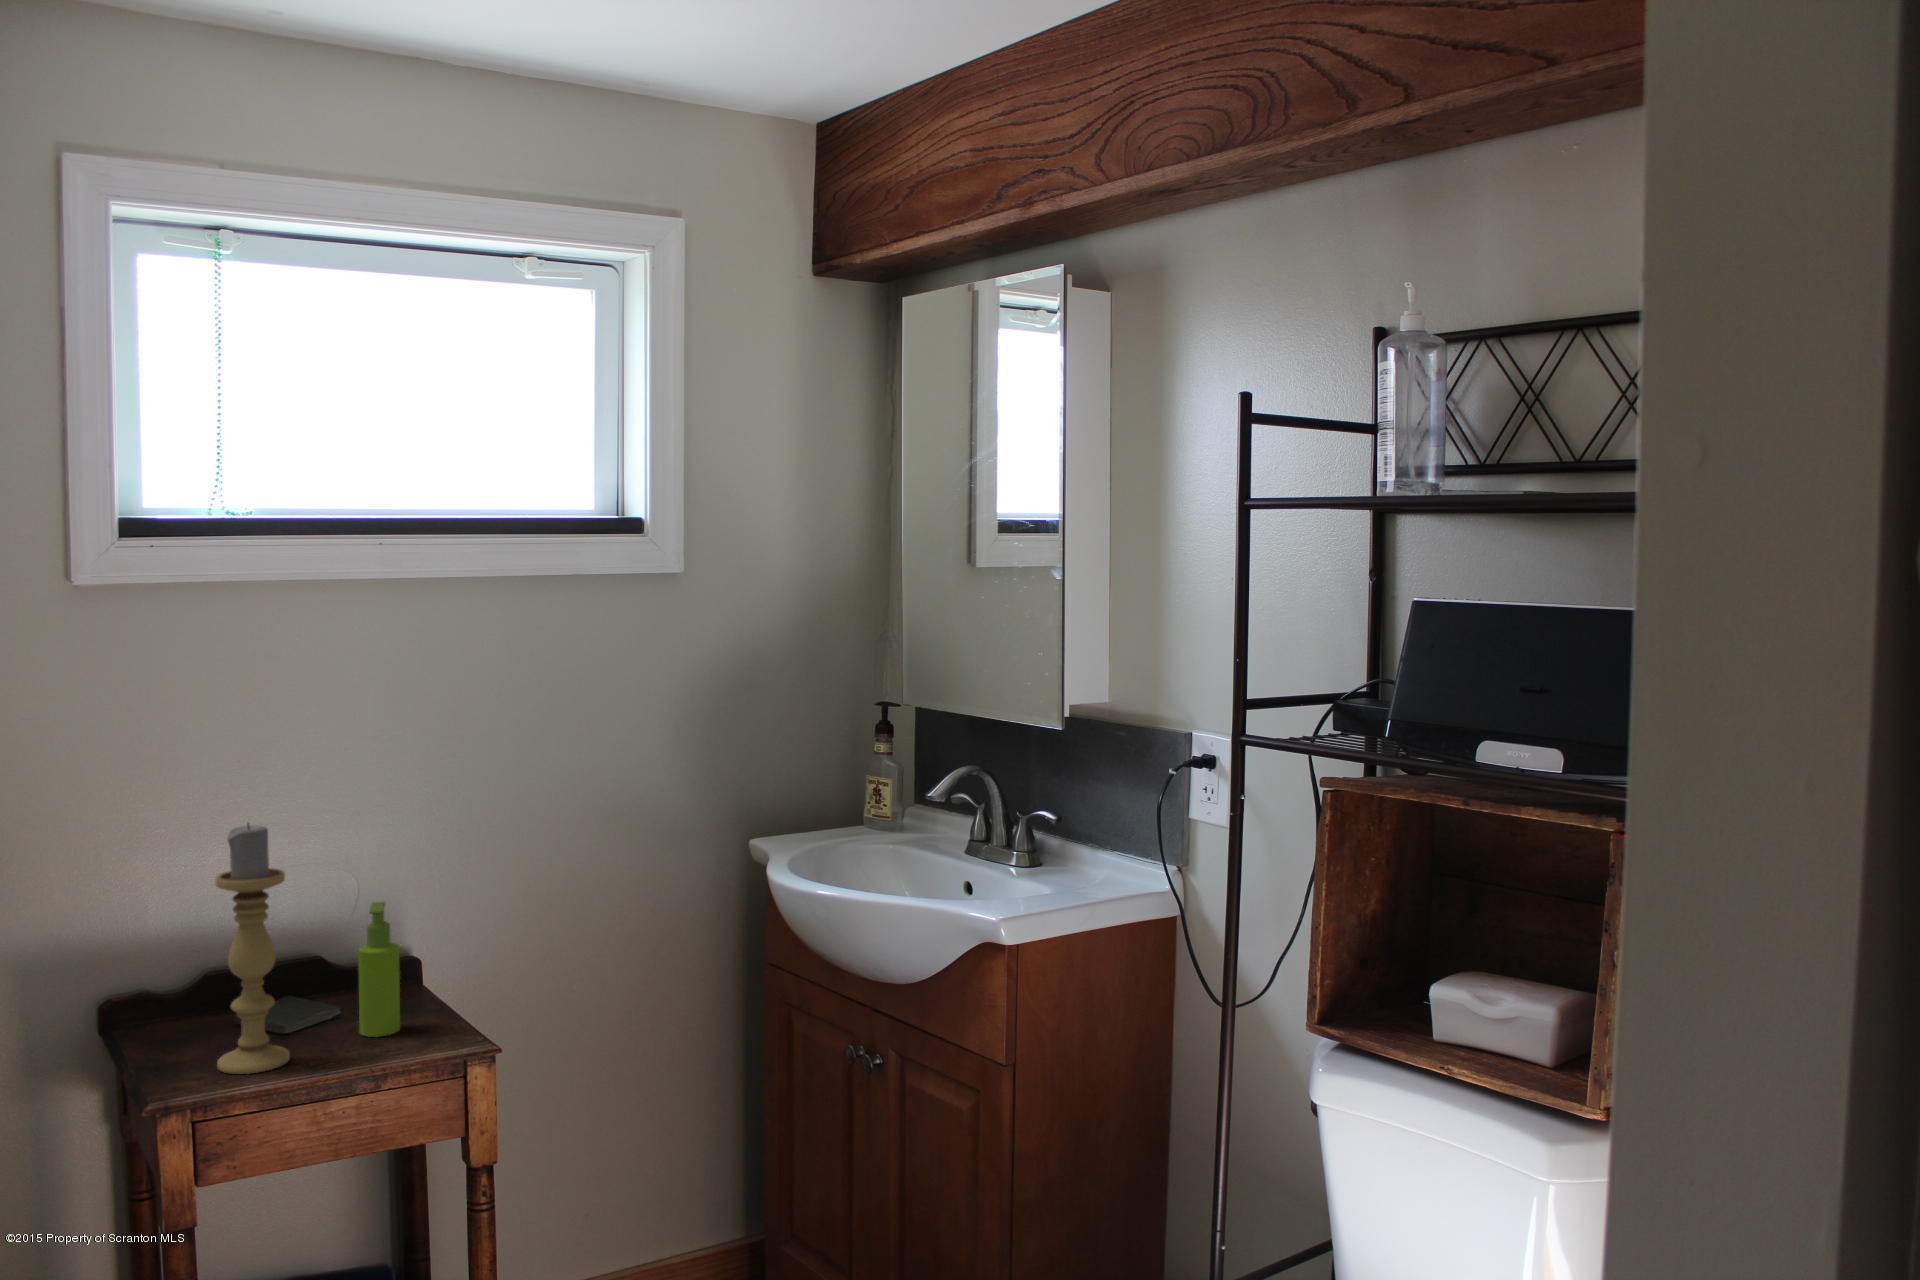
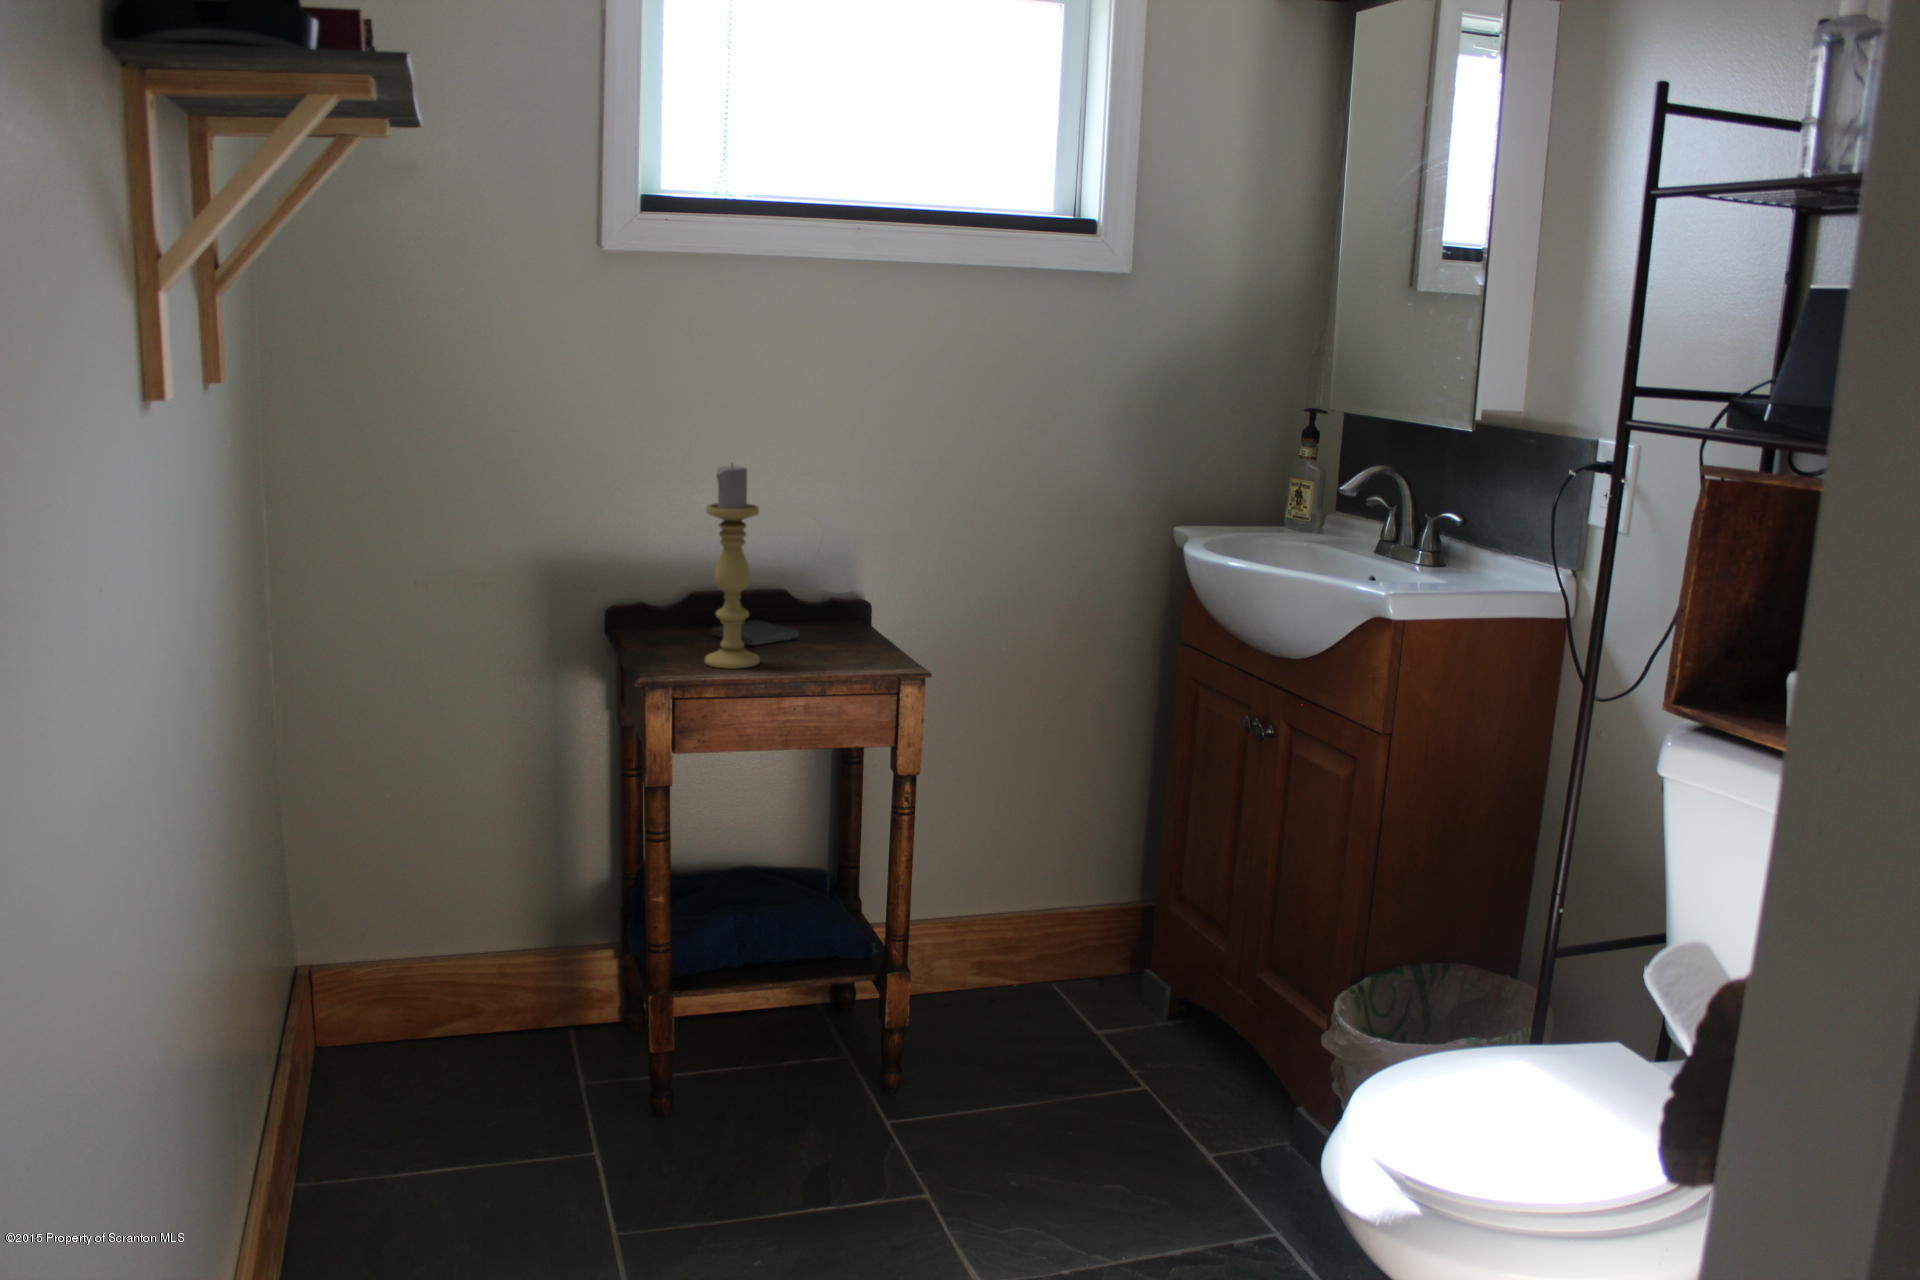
soap dispenser: present [358,902,400,1037] -> none [815,543,848,656]

